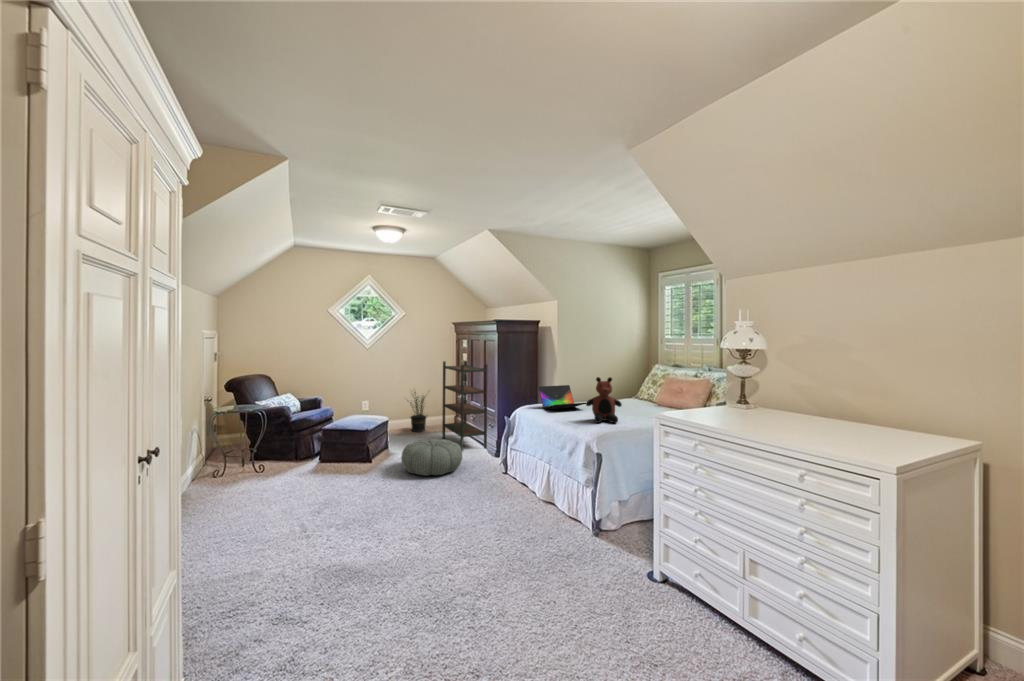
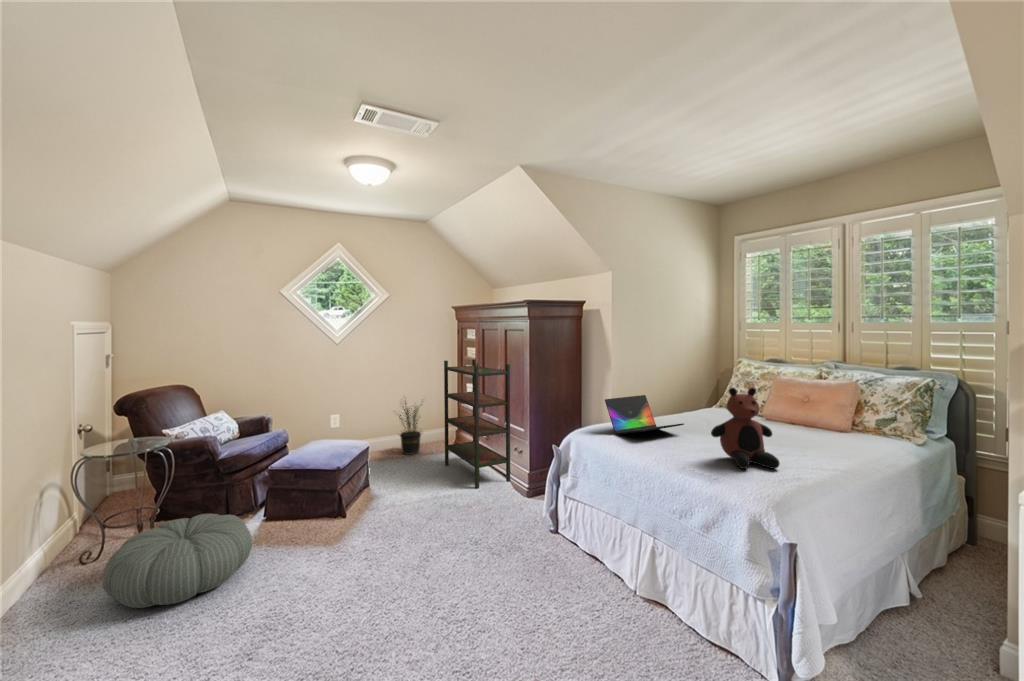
pouf: present [401,439,462,476] -> present [103,514,252,608]

